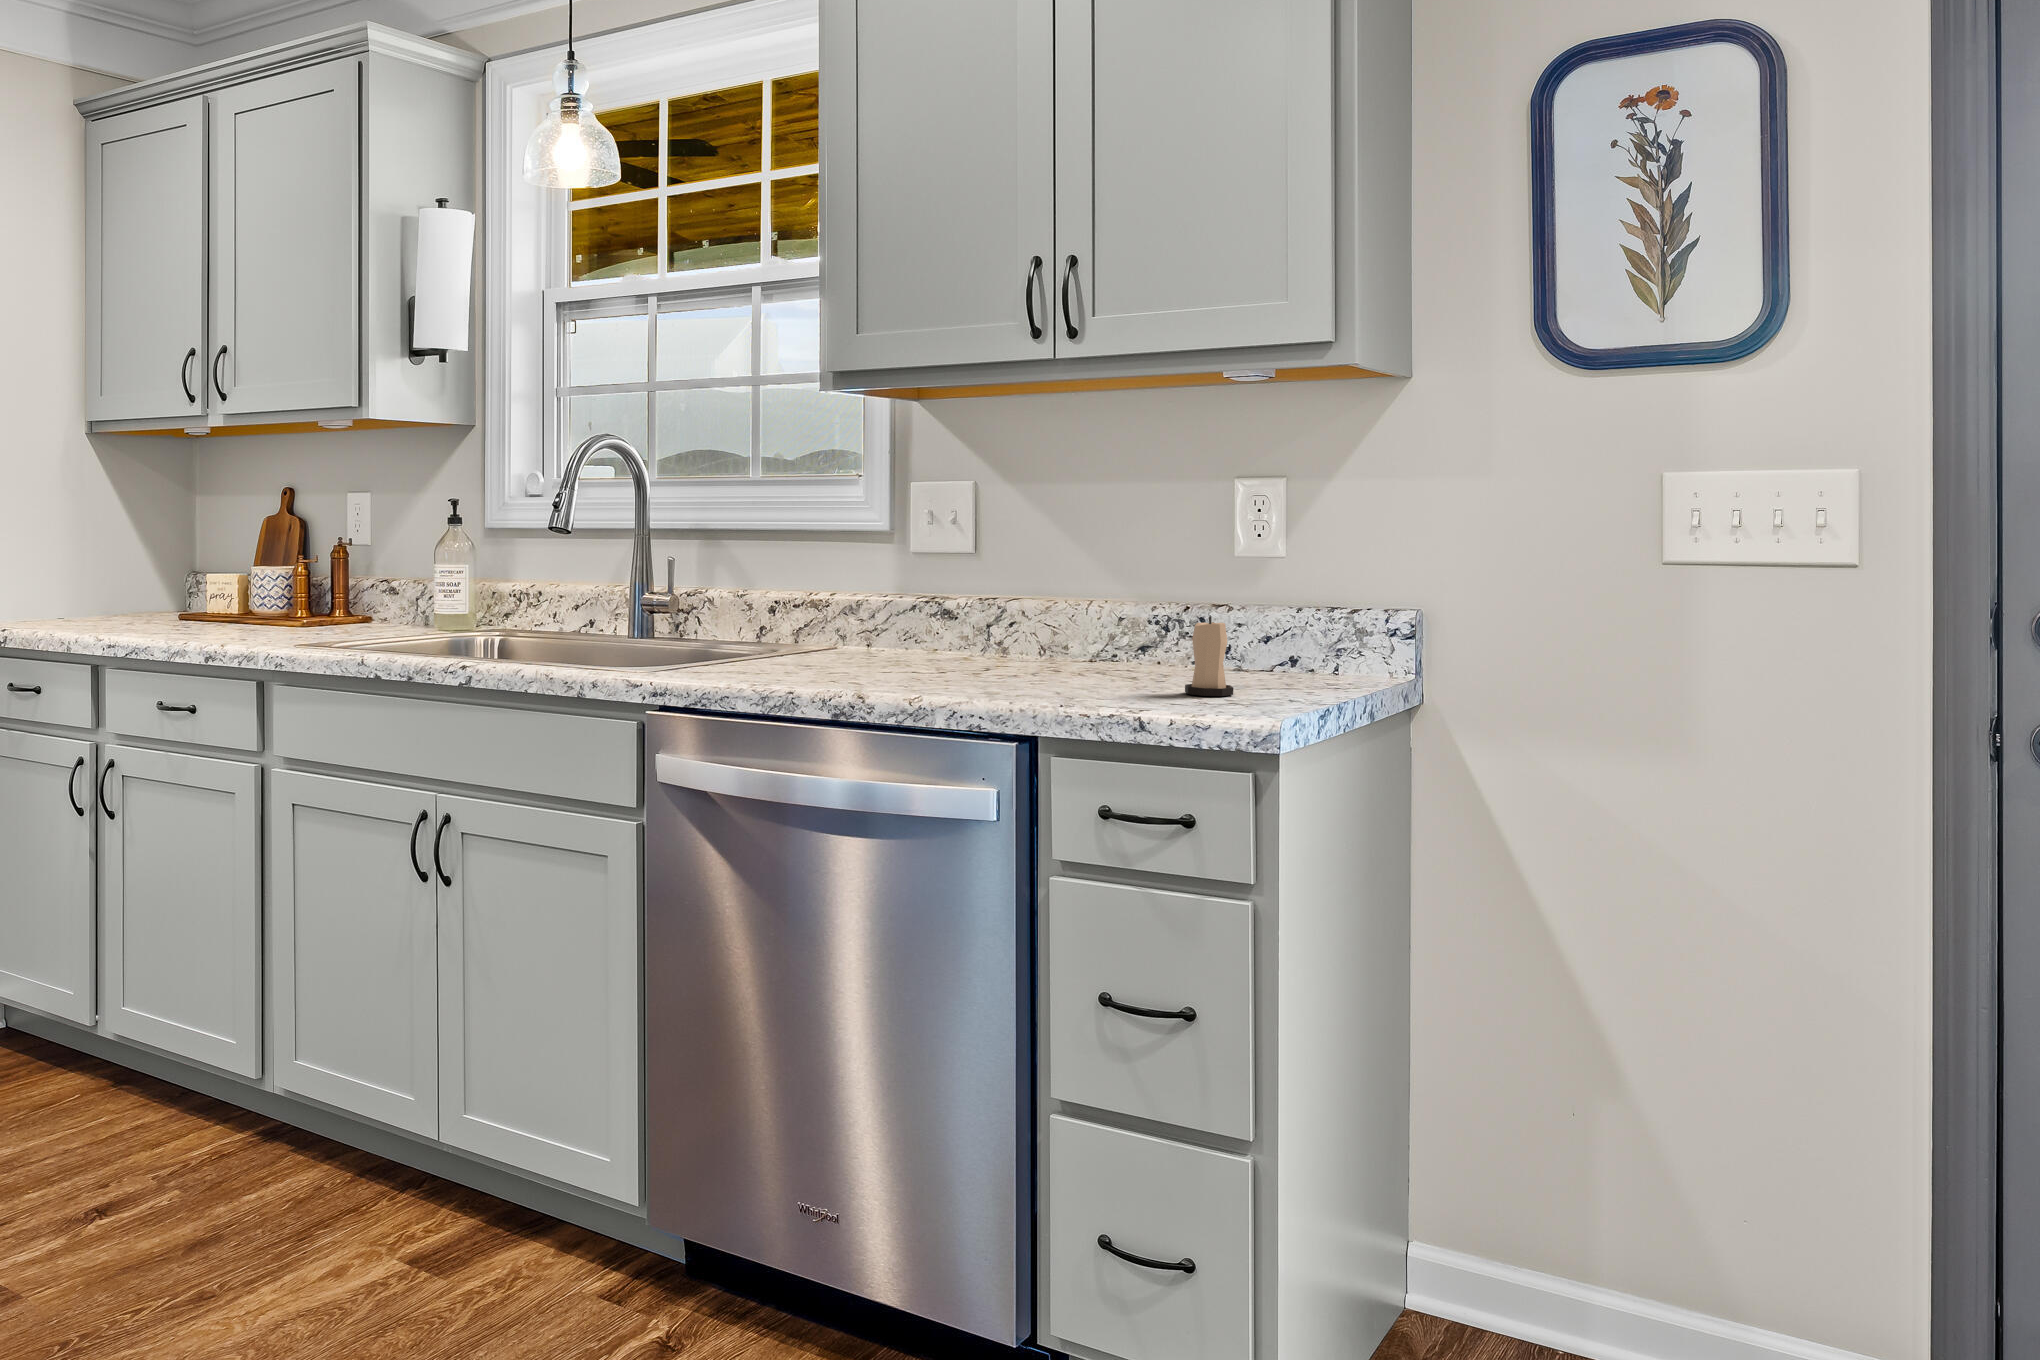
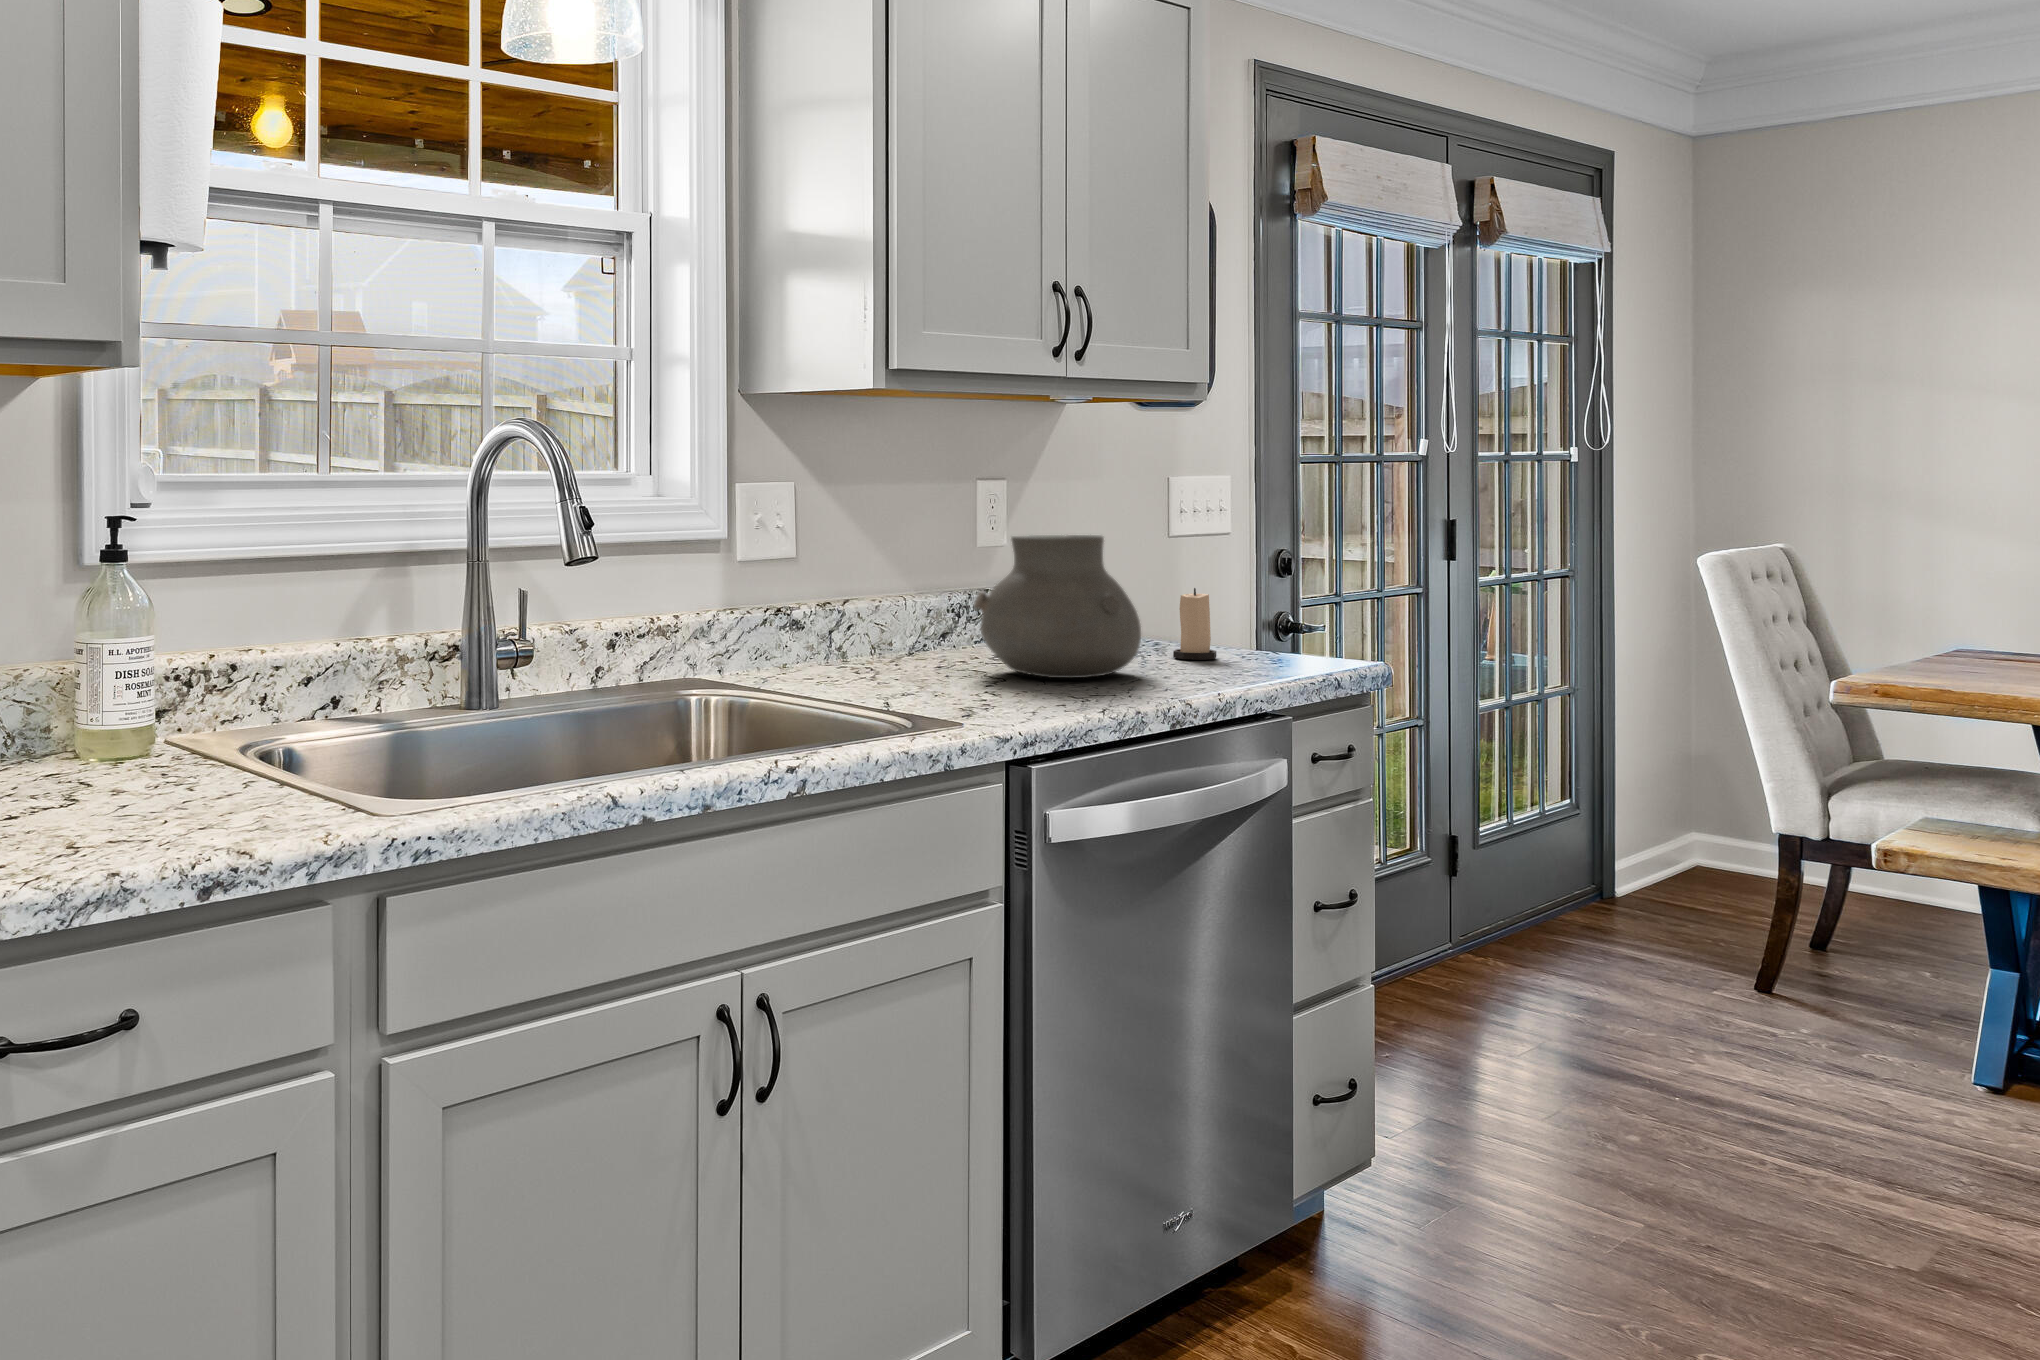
vase: none [927,545,1080,683] -> present [974,535,1141,678]

